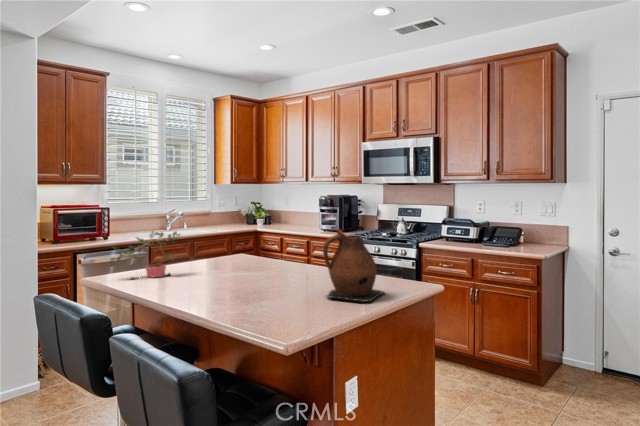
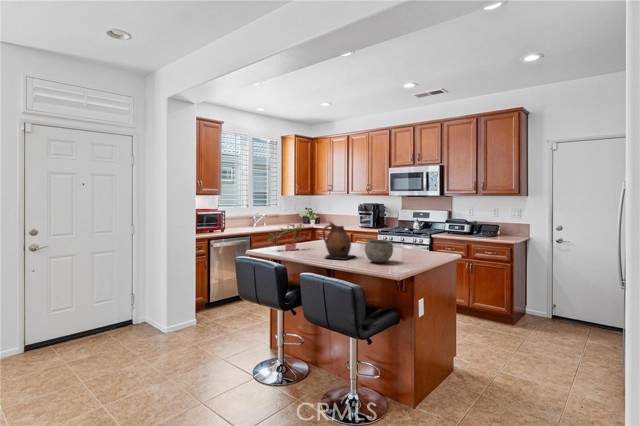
ceramic pitcher: present [323,229,384,302] -> present [322,221,354,259]
bowl: none [250,264,304,309] -> present [365,240,393,263]

